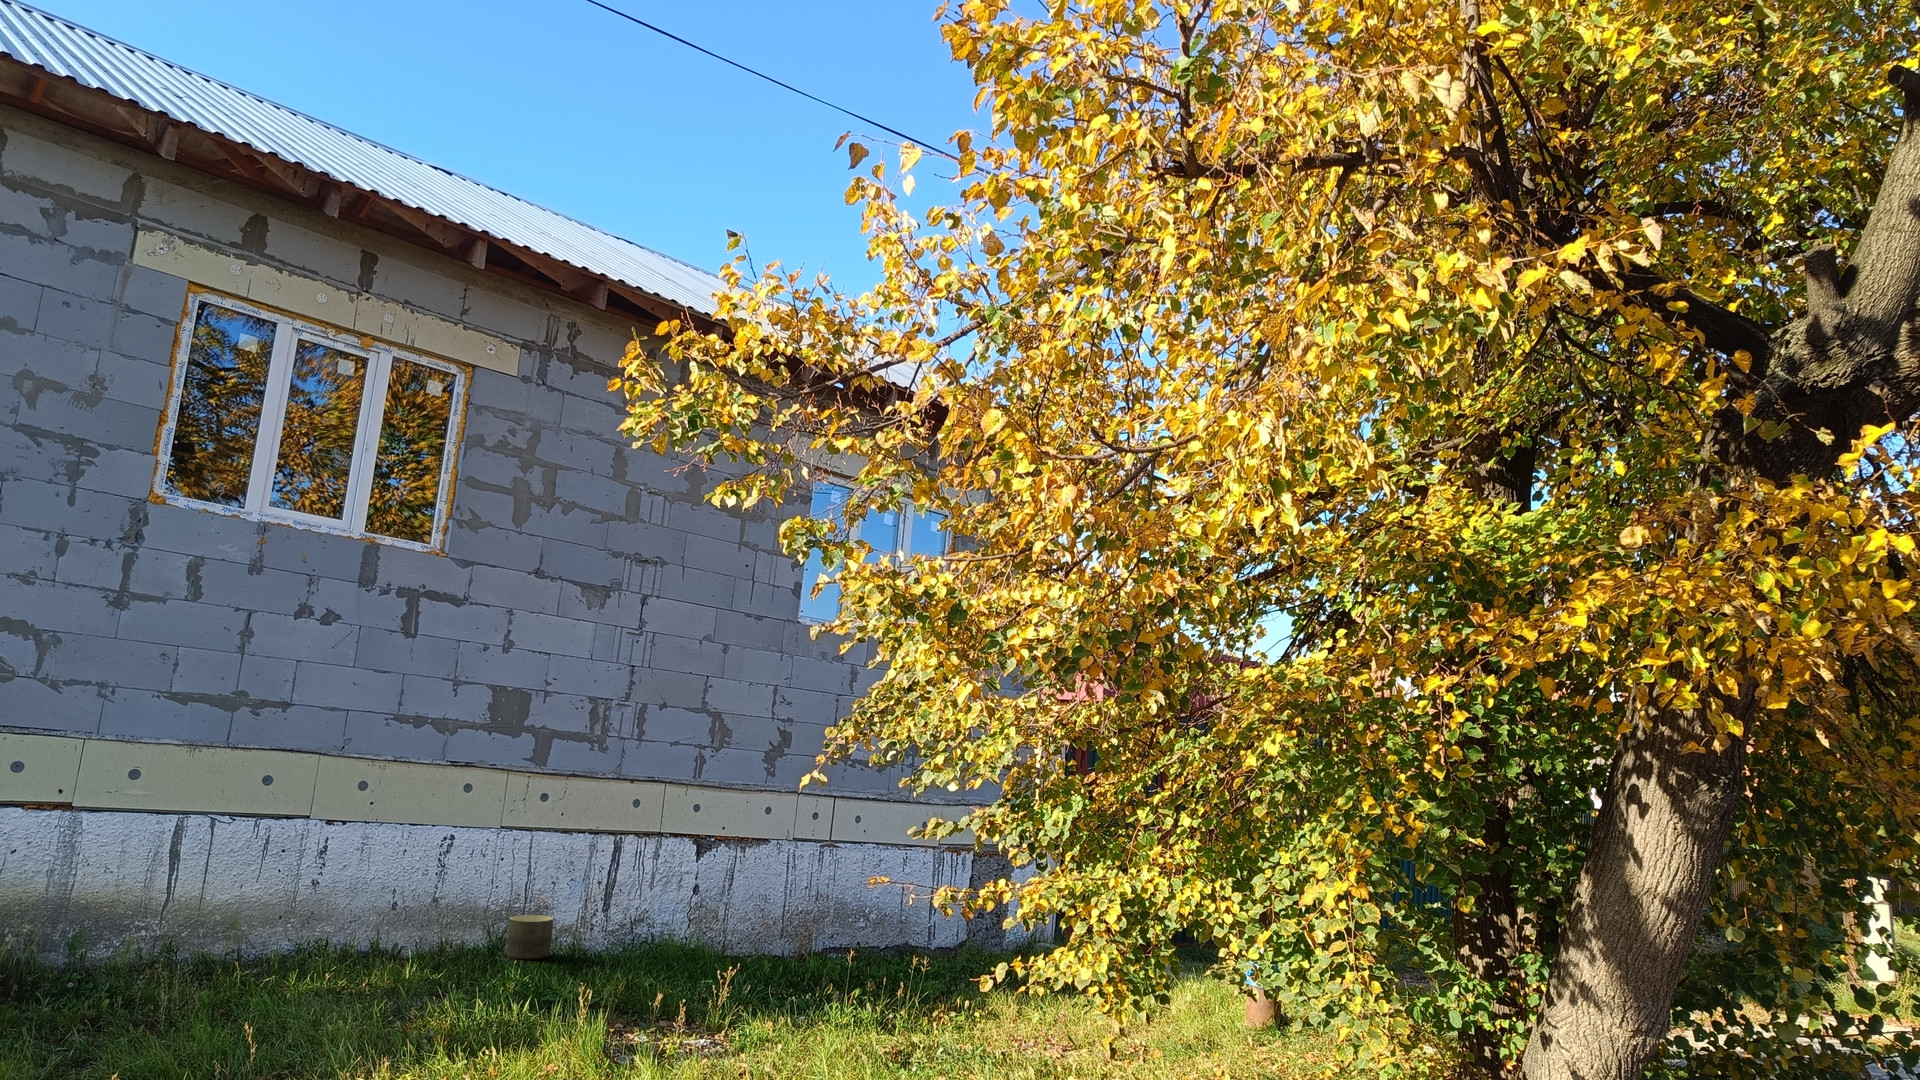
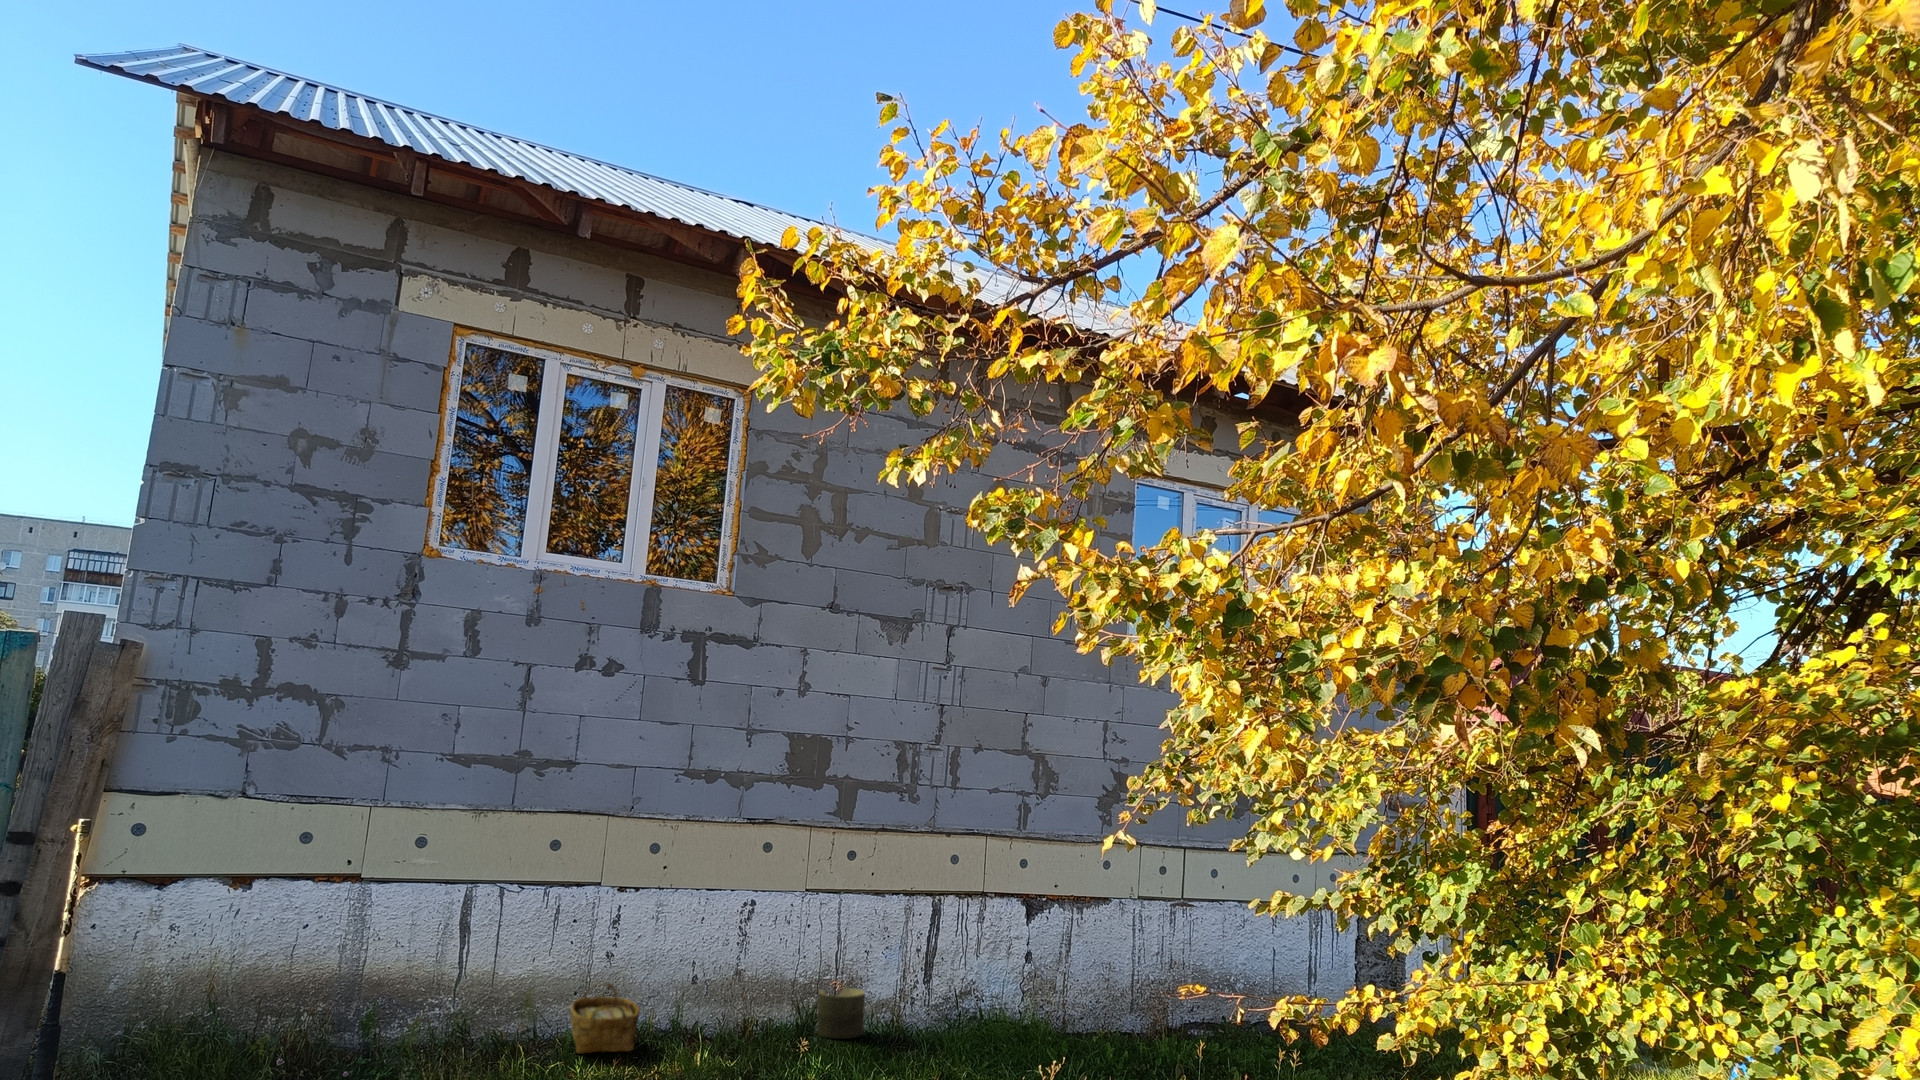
woven basket: none [272,910,344,974] -> present [570,983,640,1054]

